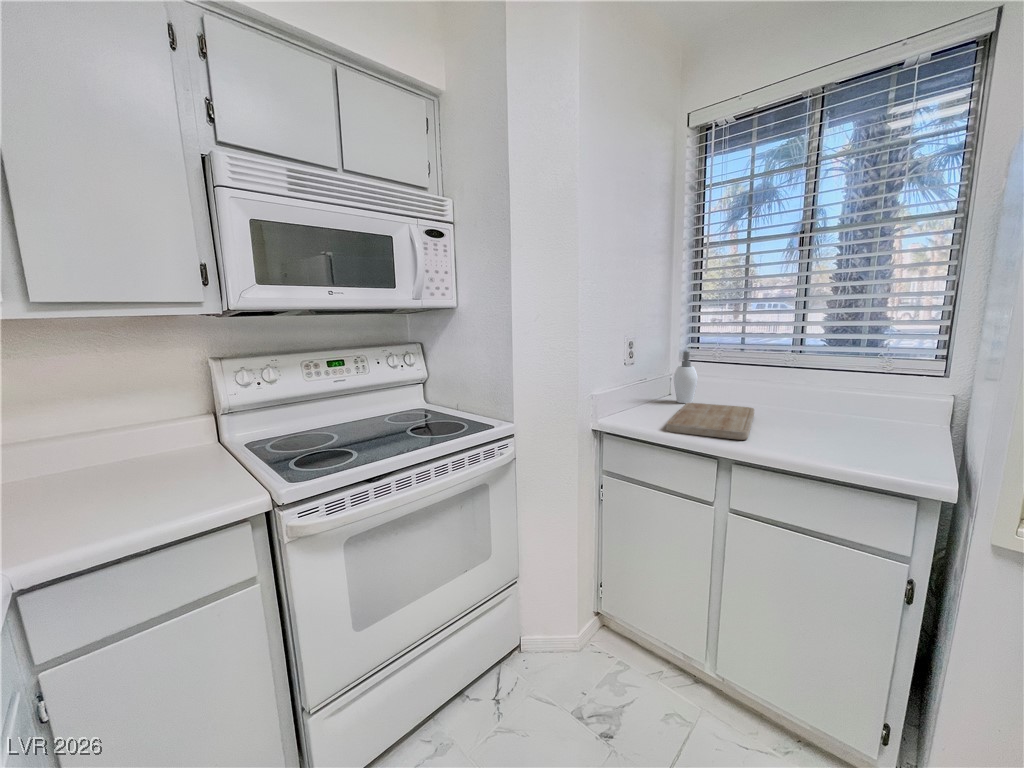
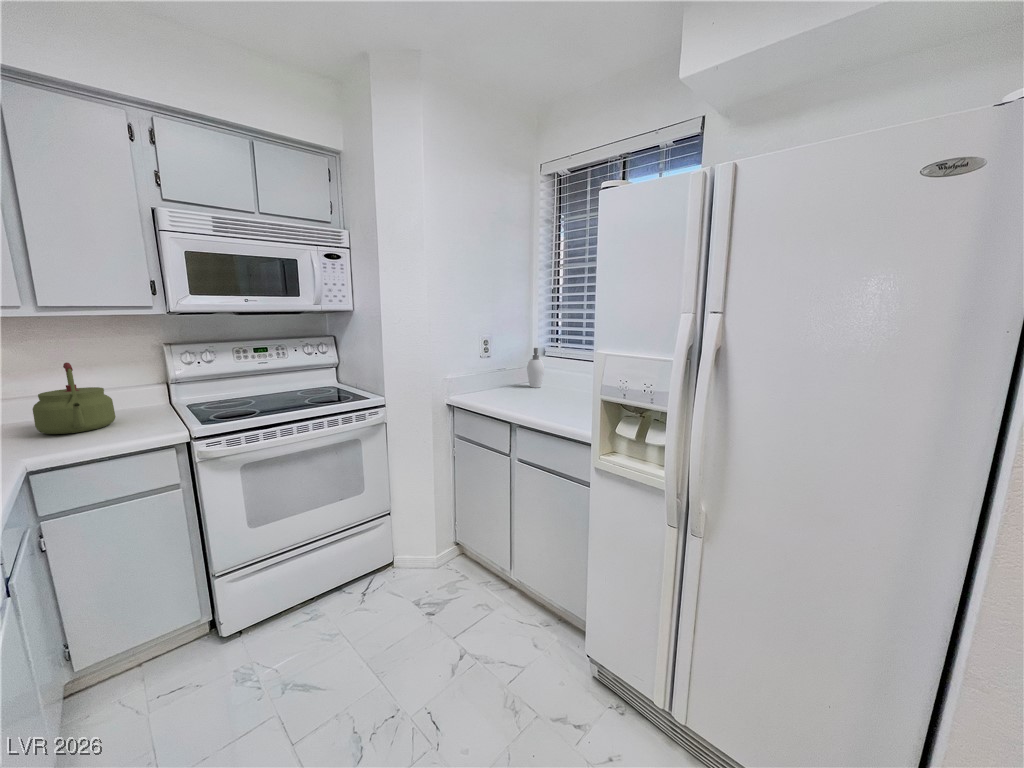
kettle: none [22,391,151,508] -> present [33,363,116,434]
cutting board: present [666,403,754,440] -> none [488,386,568,410]

